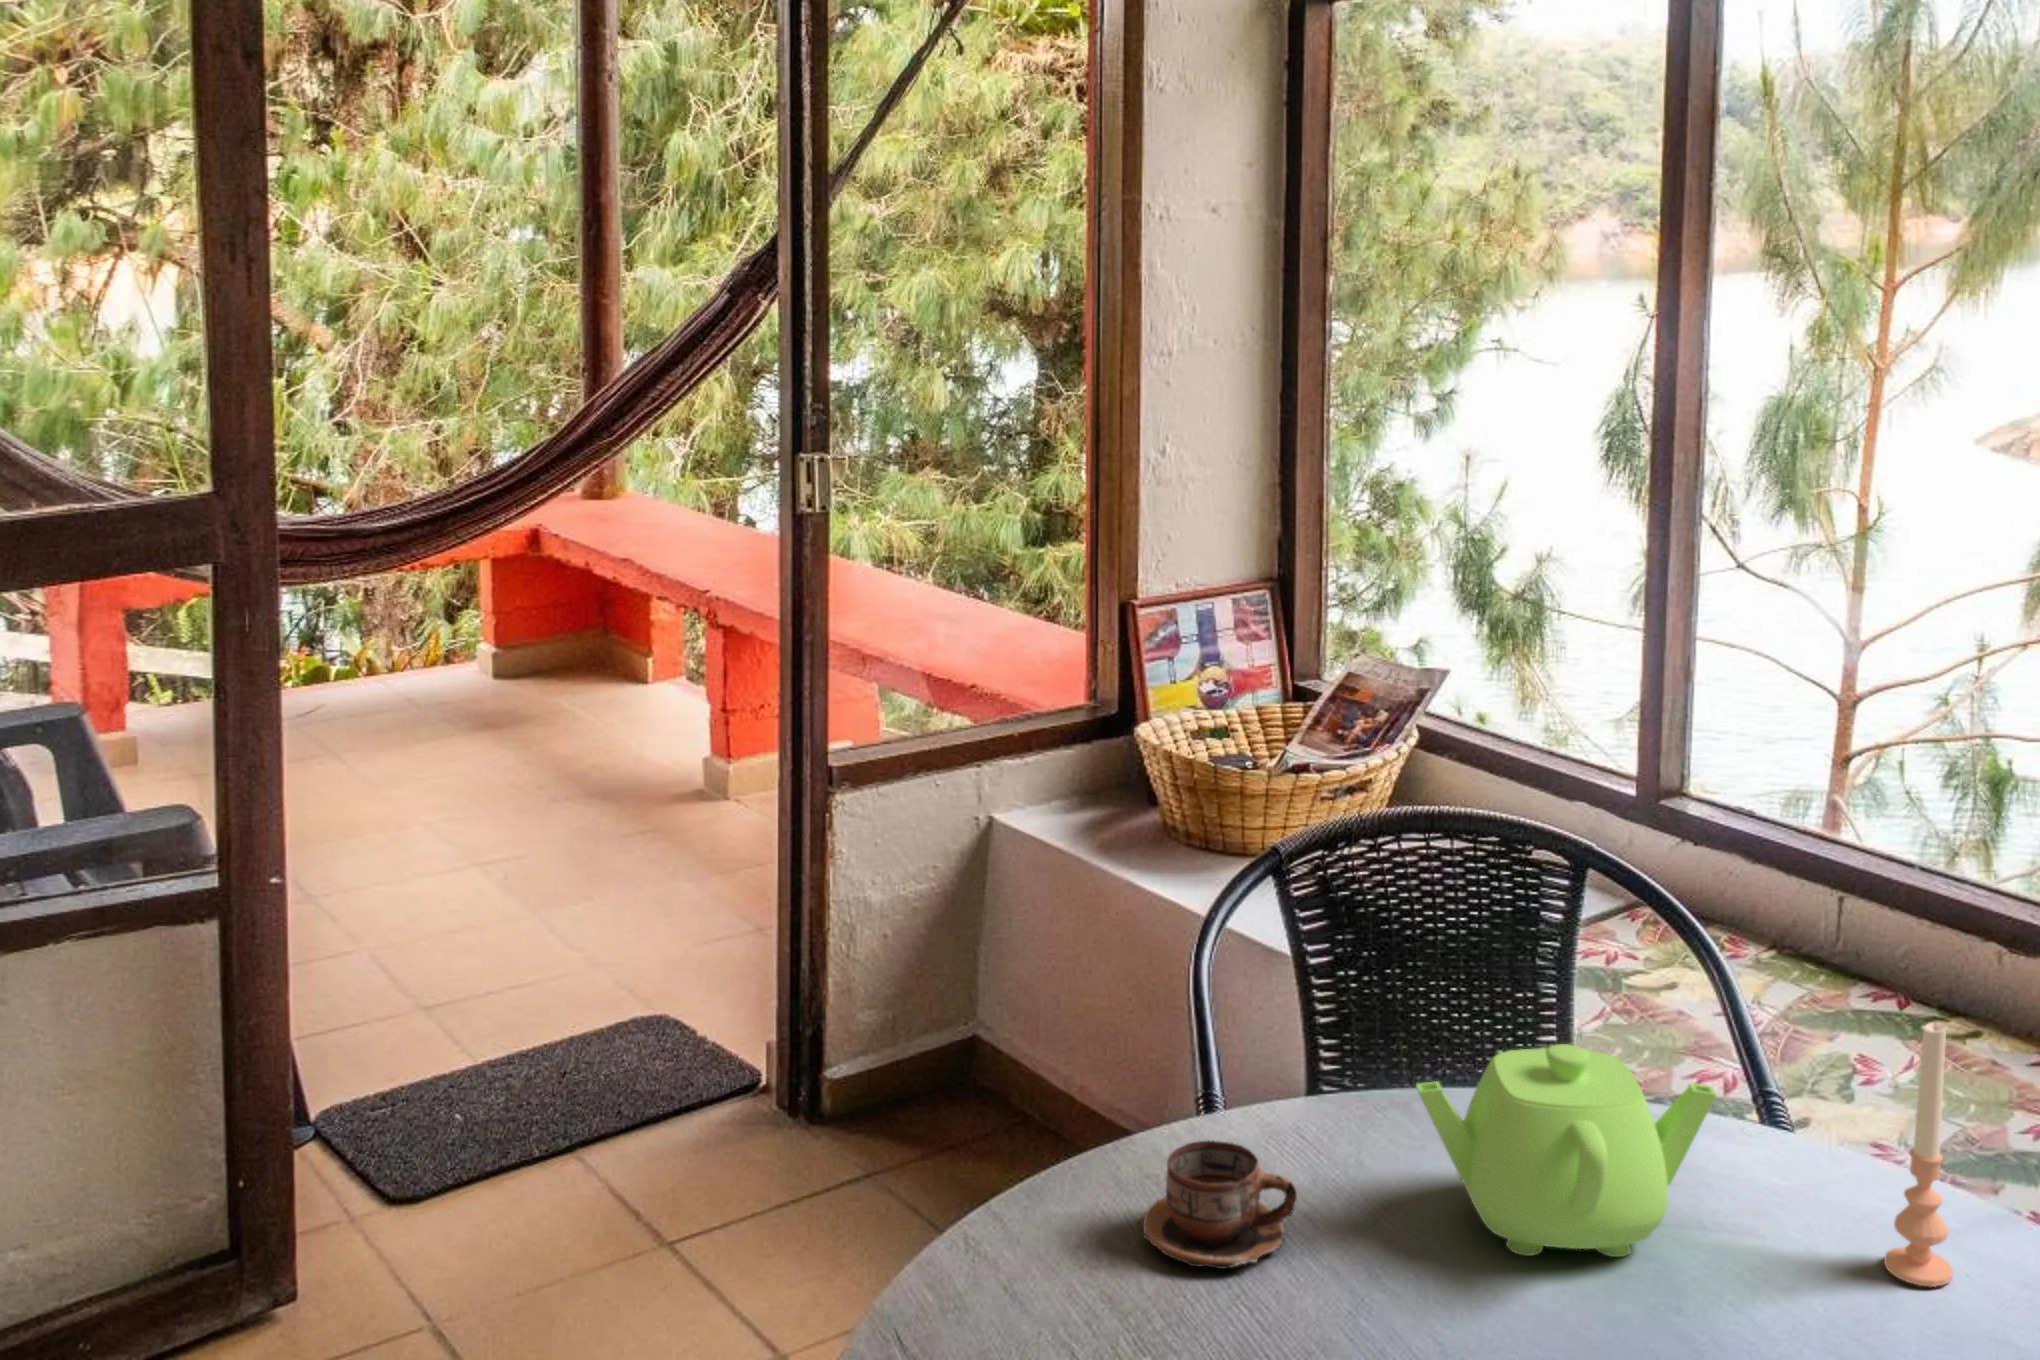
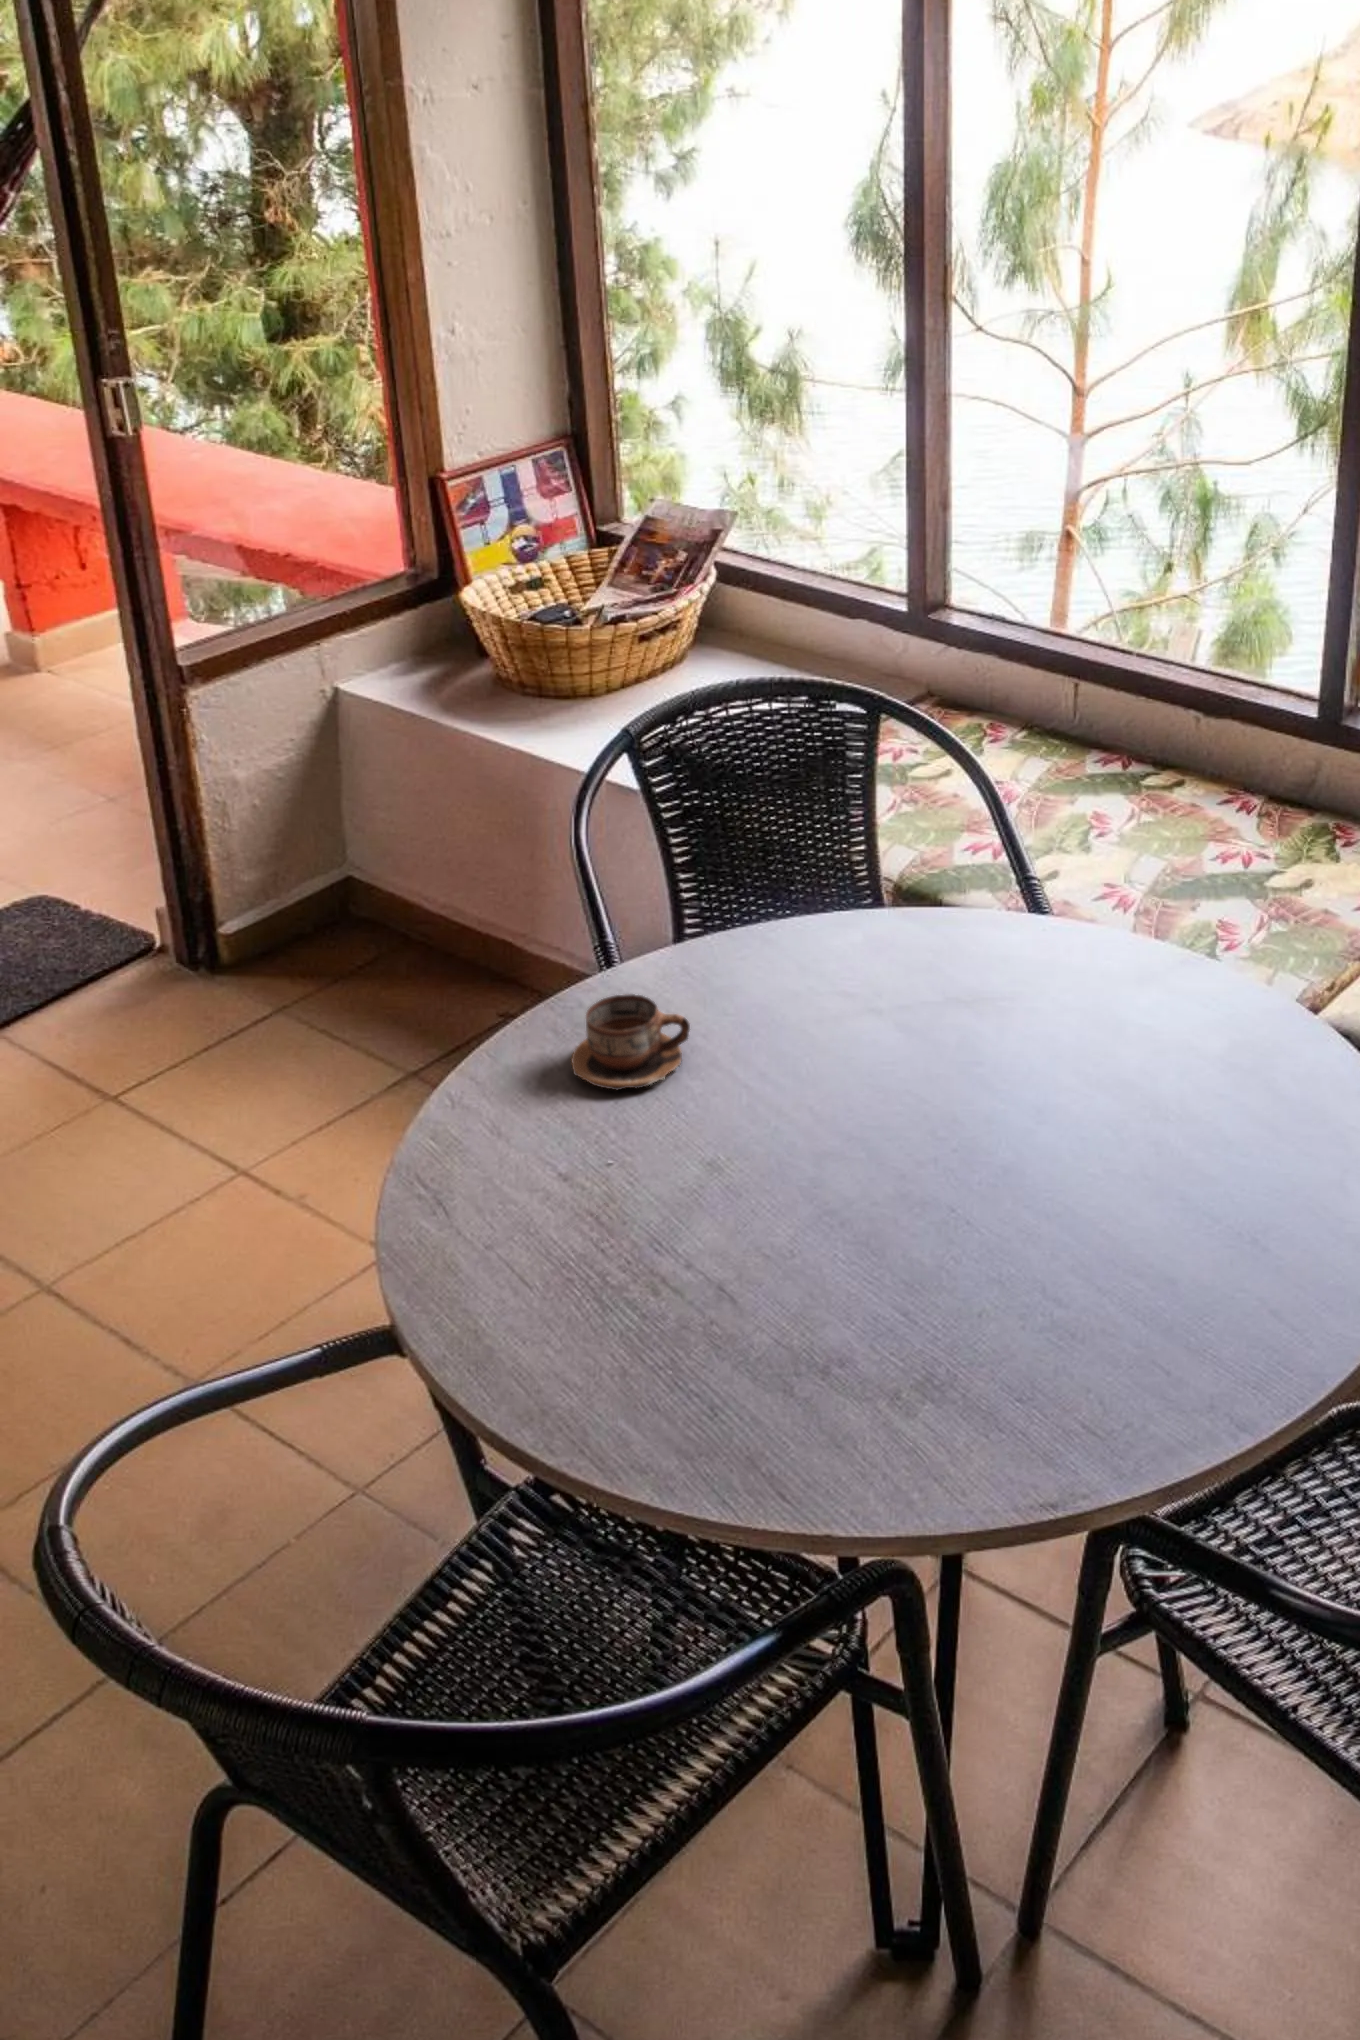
candle: present [1884,1022,1953,1287] -> none [1115,839,1161,1016]
teapot: present [1416,1044,1716,1257] -> none [773,886,995,1040]

